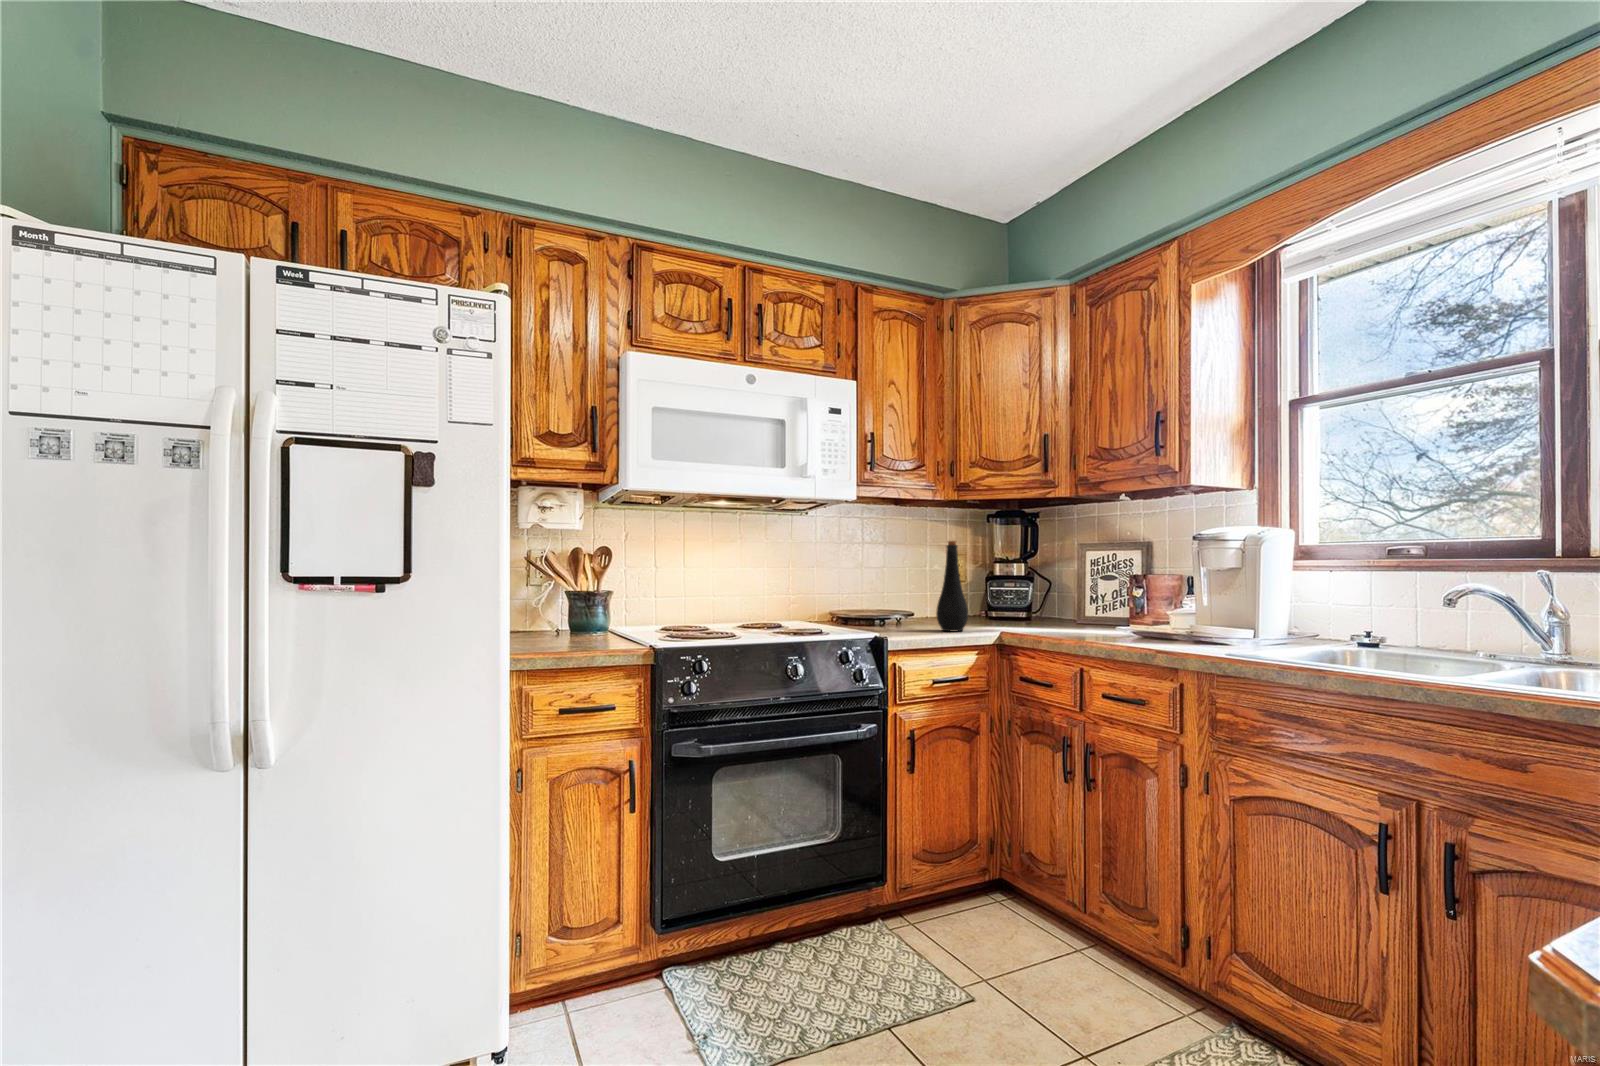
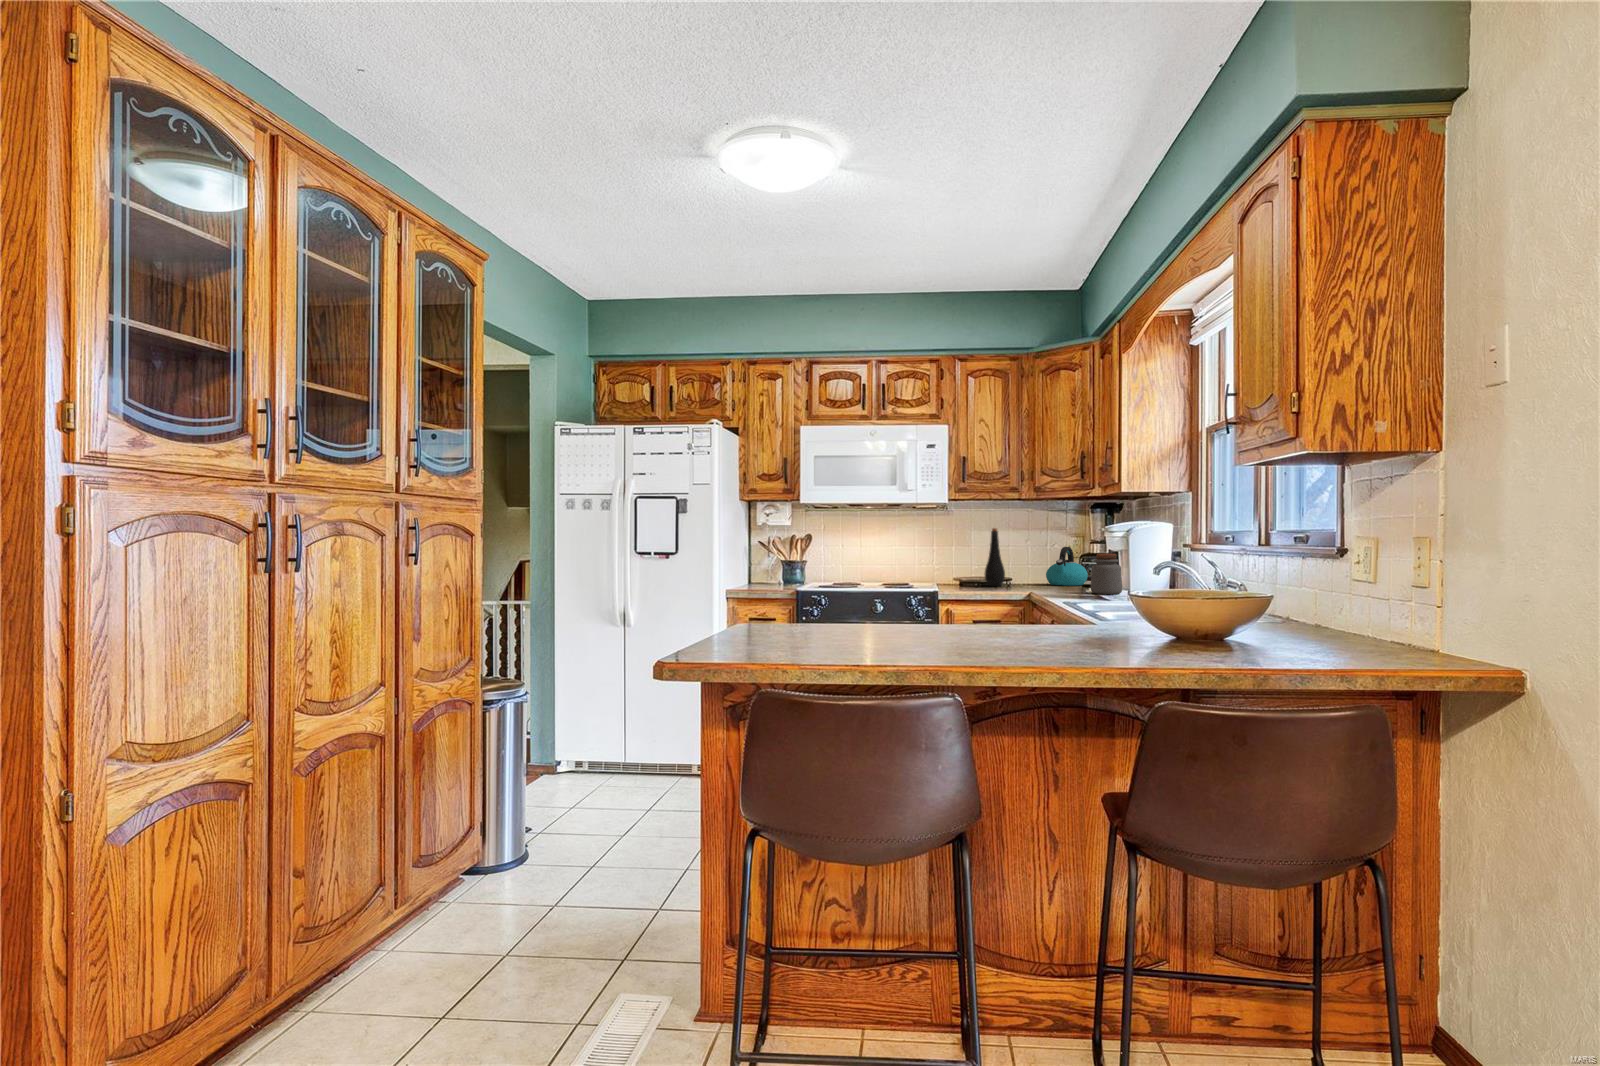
kettle: none [995,570,1055,626] -> present [1046,547,1088,586]
jar: none [1167,580,1219,643] -> present [1091,554,1122,594]

